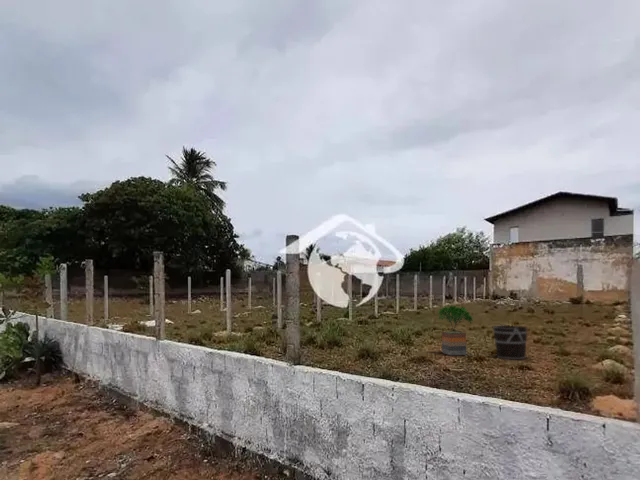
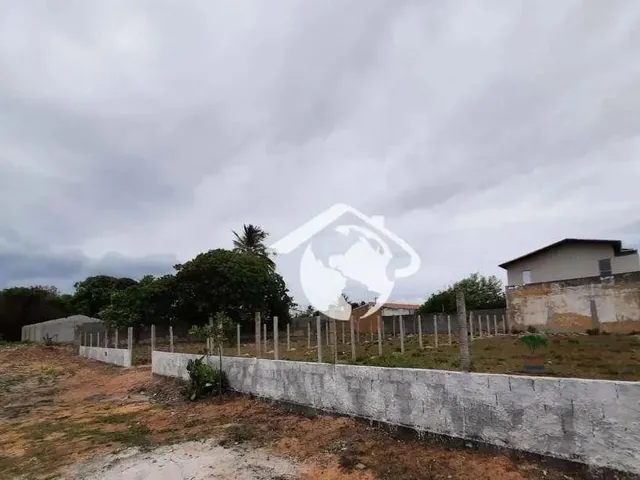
bucket: present [493,325,527,359] -> none [564,348,593,375]

